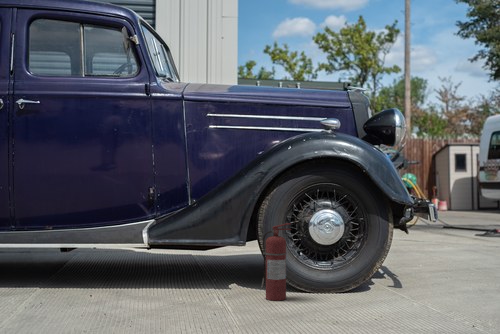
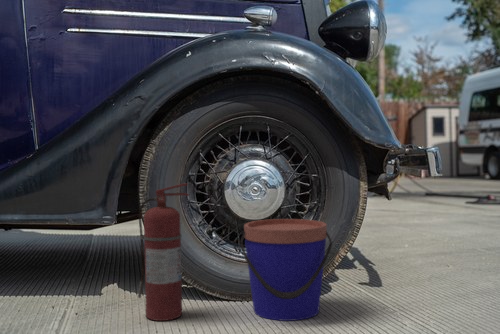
bucket: none [320,245,373,302] -> present [241,219,332,321]

